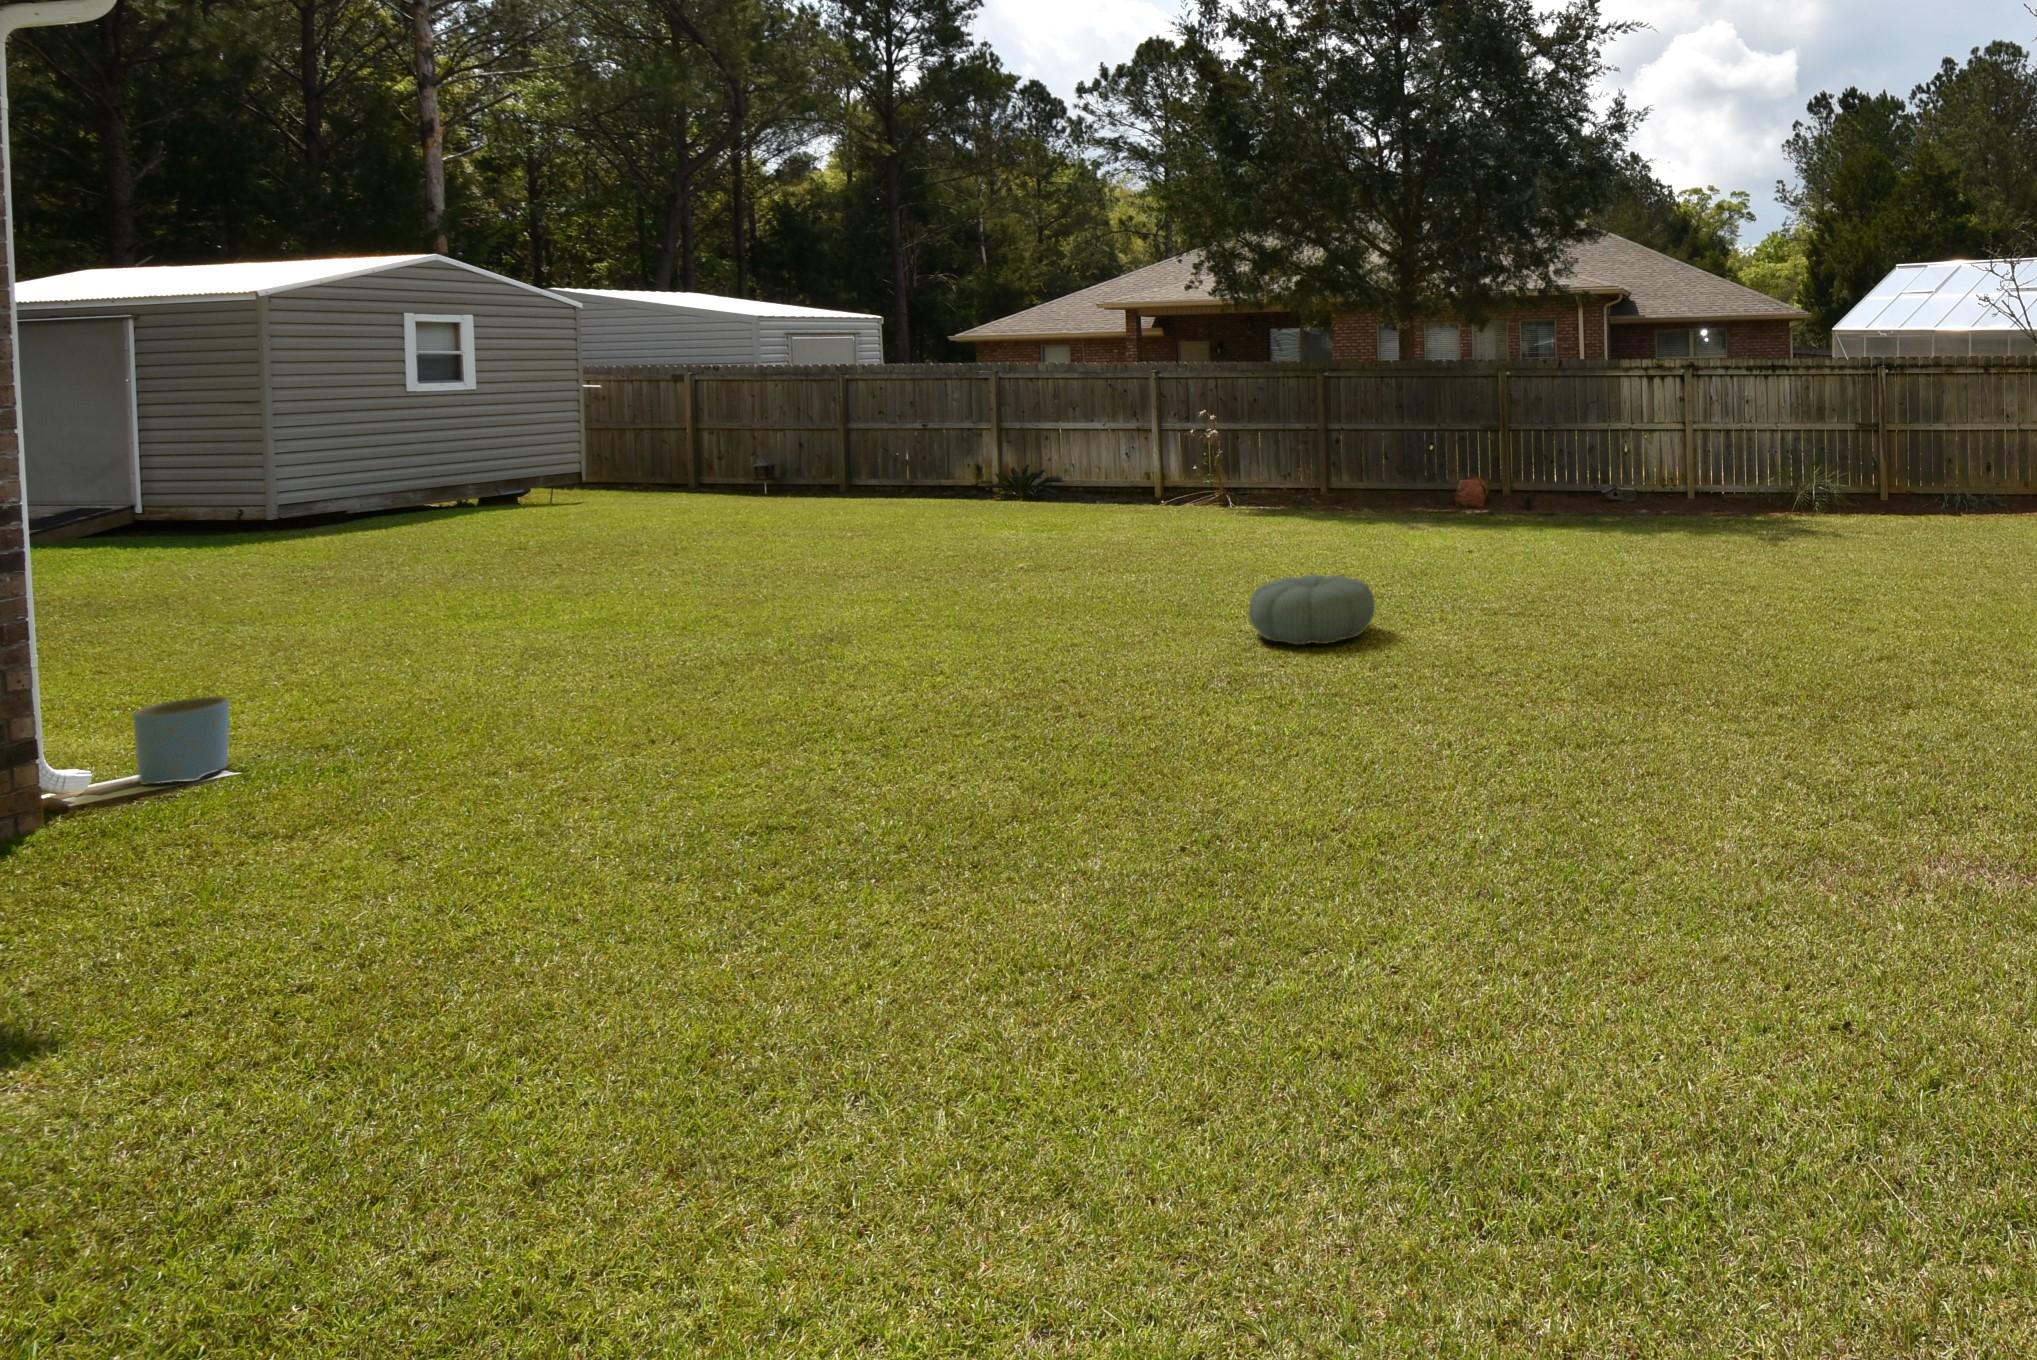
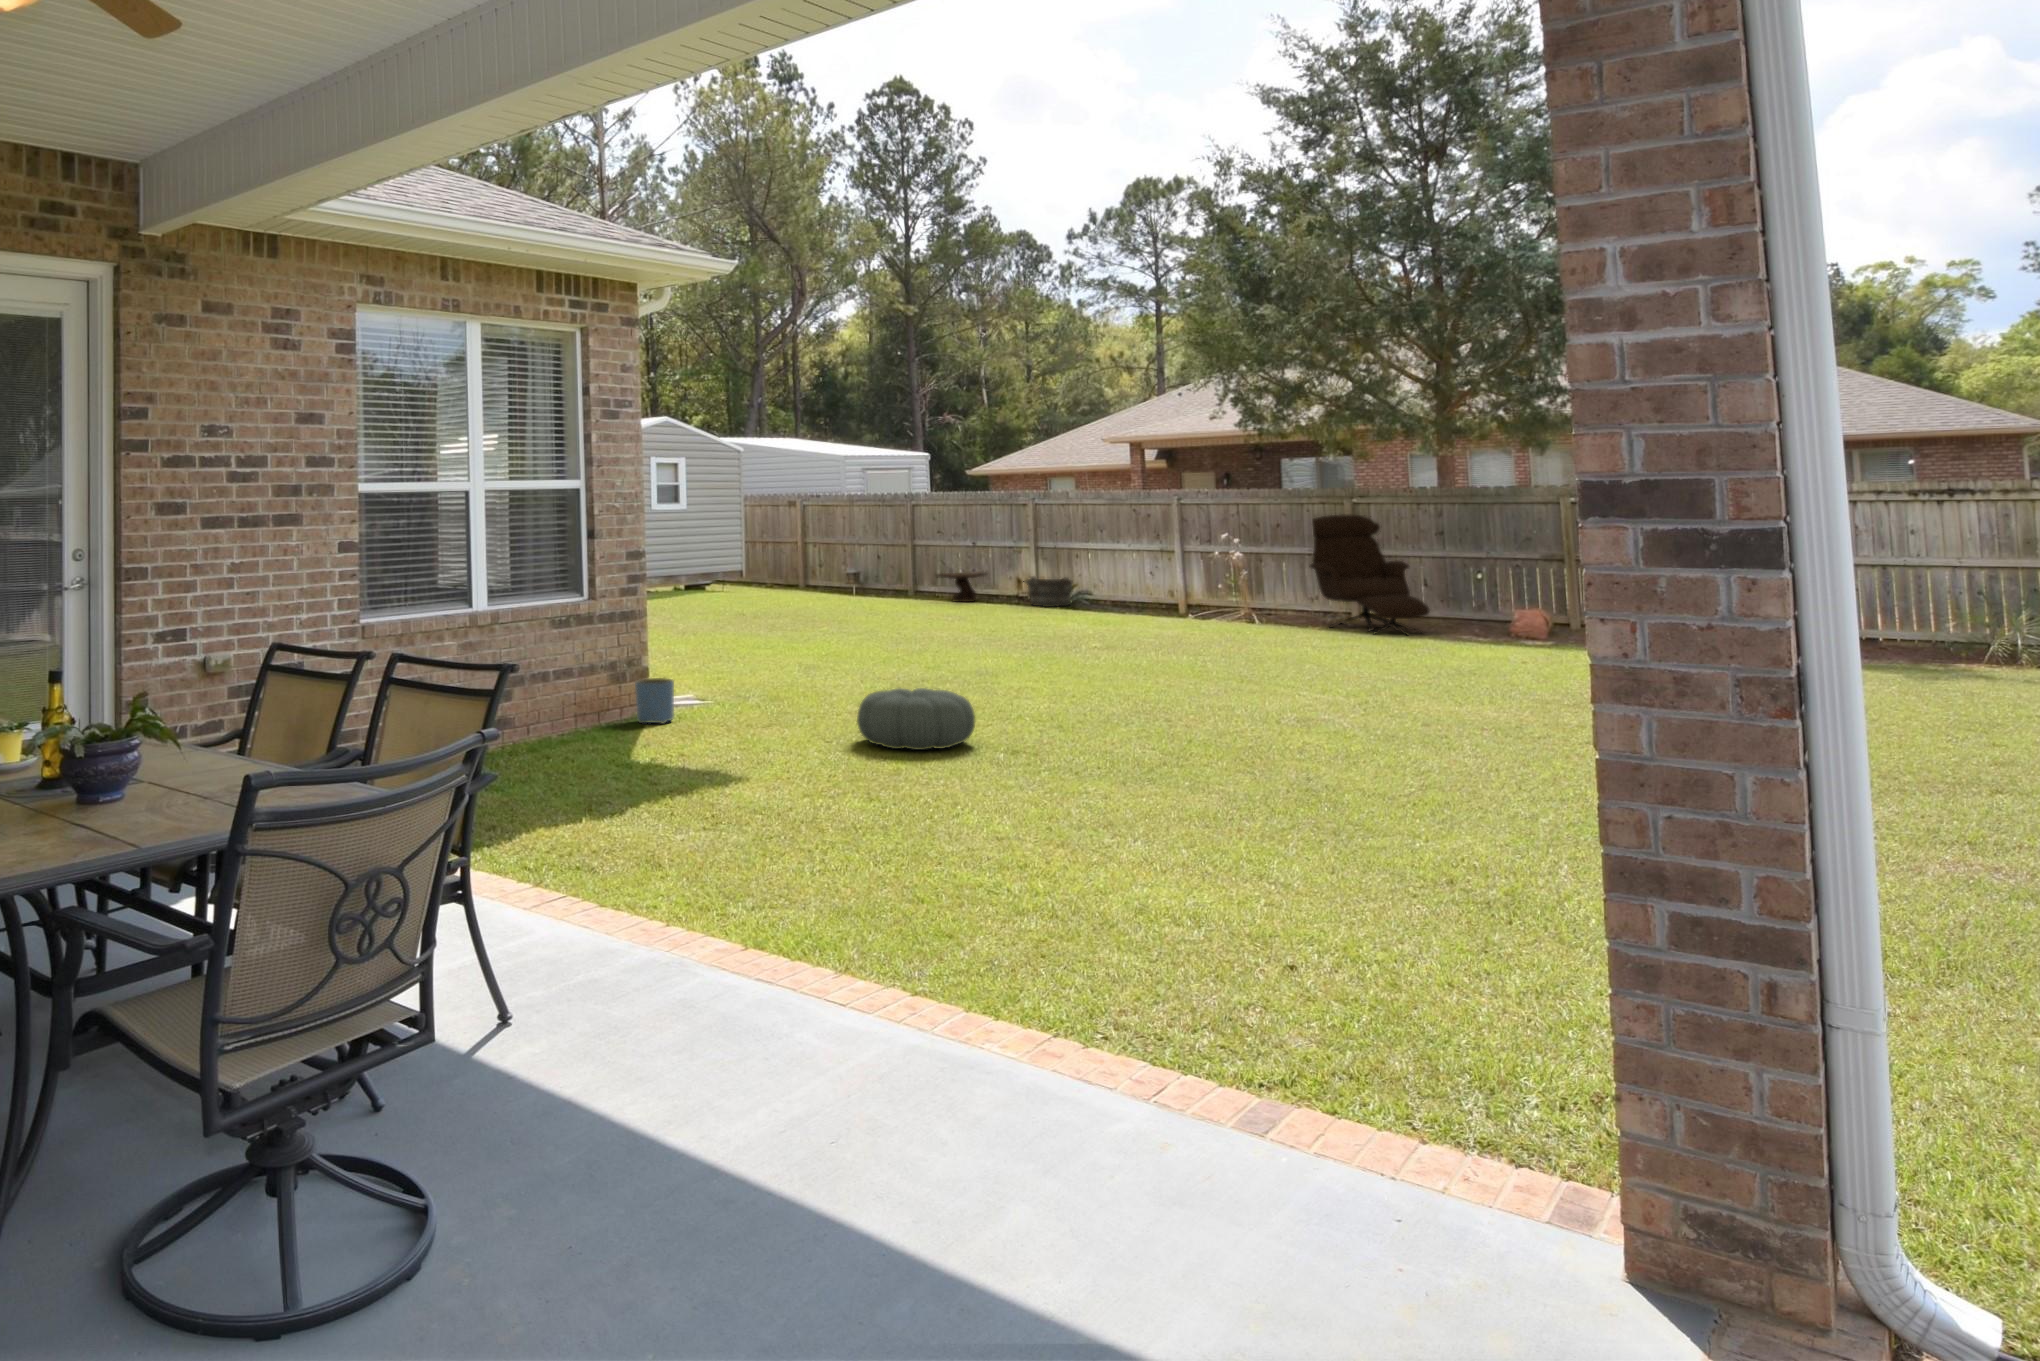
lounge chair: none [1274,388,1382,512] -> present [1309,514,1430,635]
side table: none [872,451,937,487] -> present [937,572,987,602]
bucket: none [975,454,1034,490] -> present [1023,576,1072,607]
pouf: present [1249,575,1375,645] -> present [857,688,975,750]

